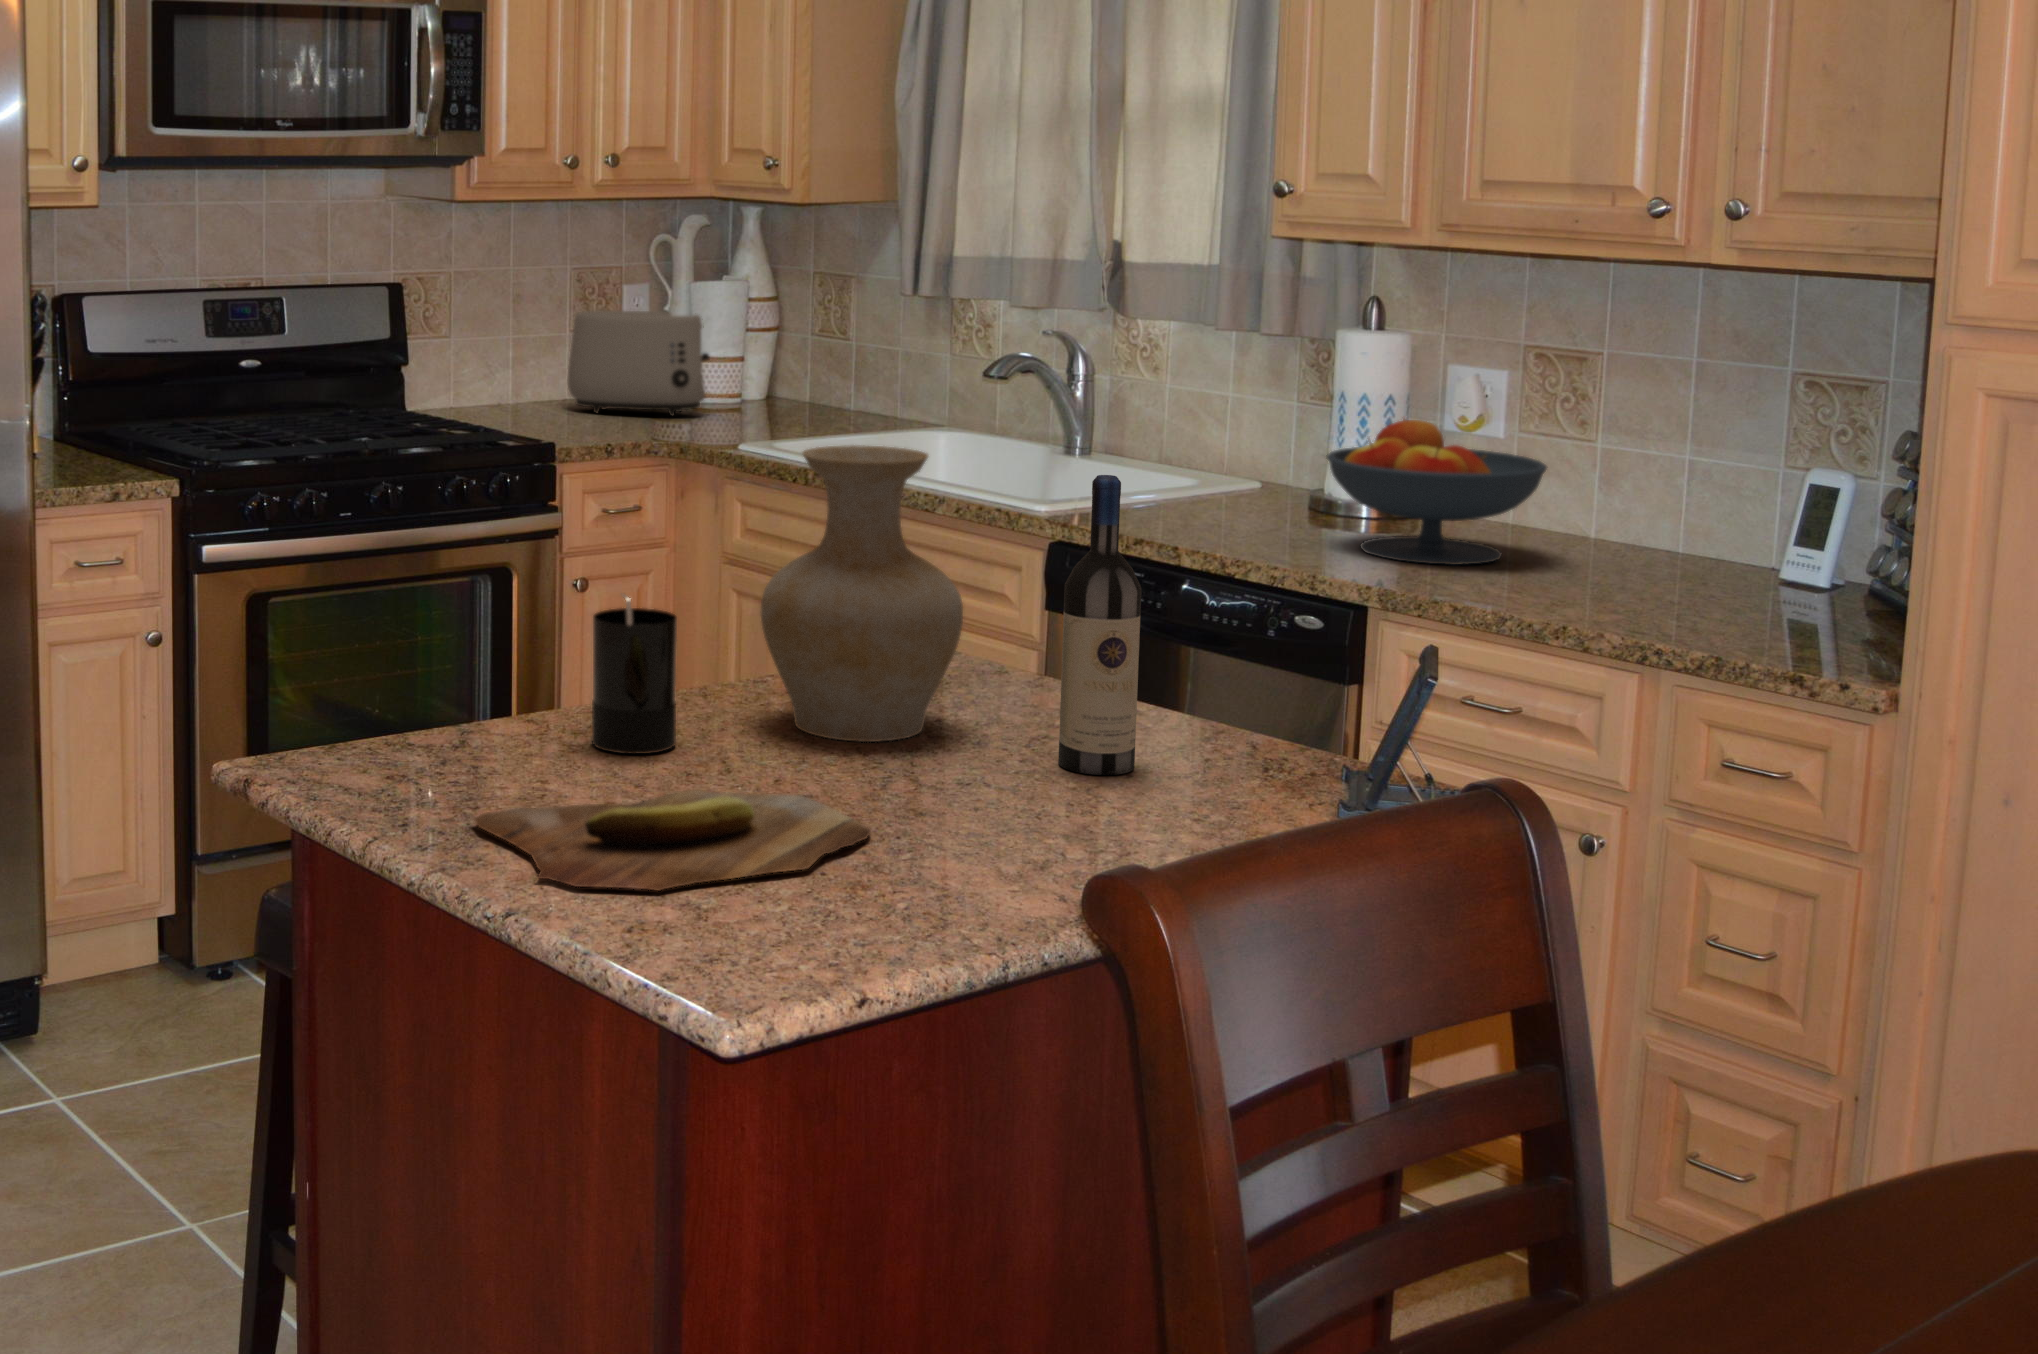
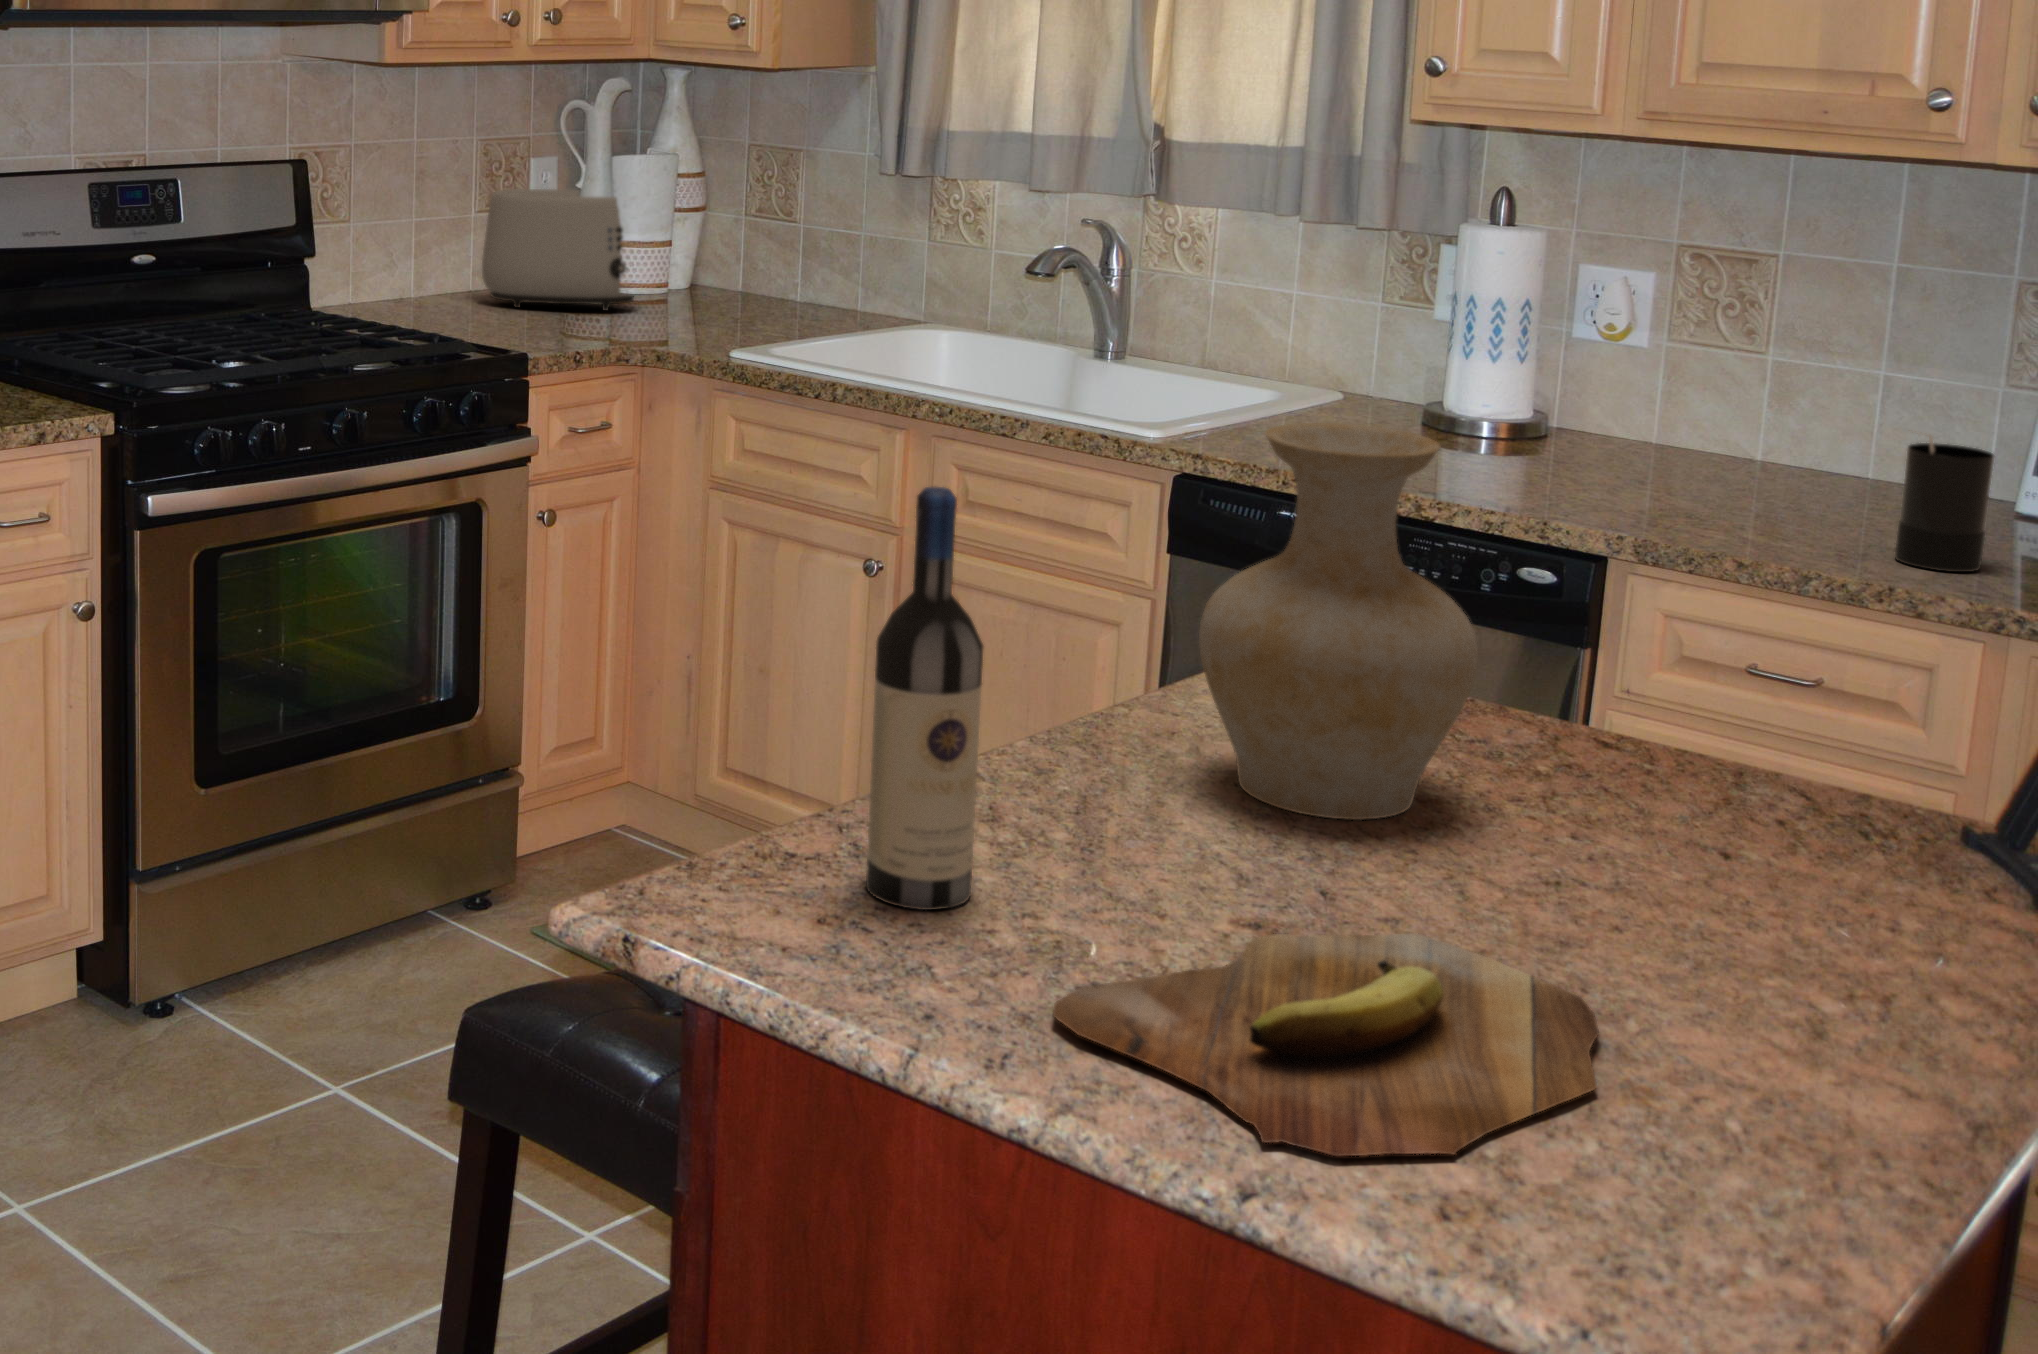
fruit bowl: present [1326,419,1547,565] -> none [1502,326,1761,499]
wine bottle: present [1058,475,1141,775] -> present [866,487,983,910]
candle: present [592,594,677,754] -> present [1895,435,1994,572]

